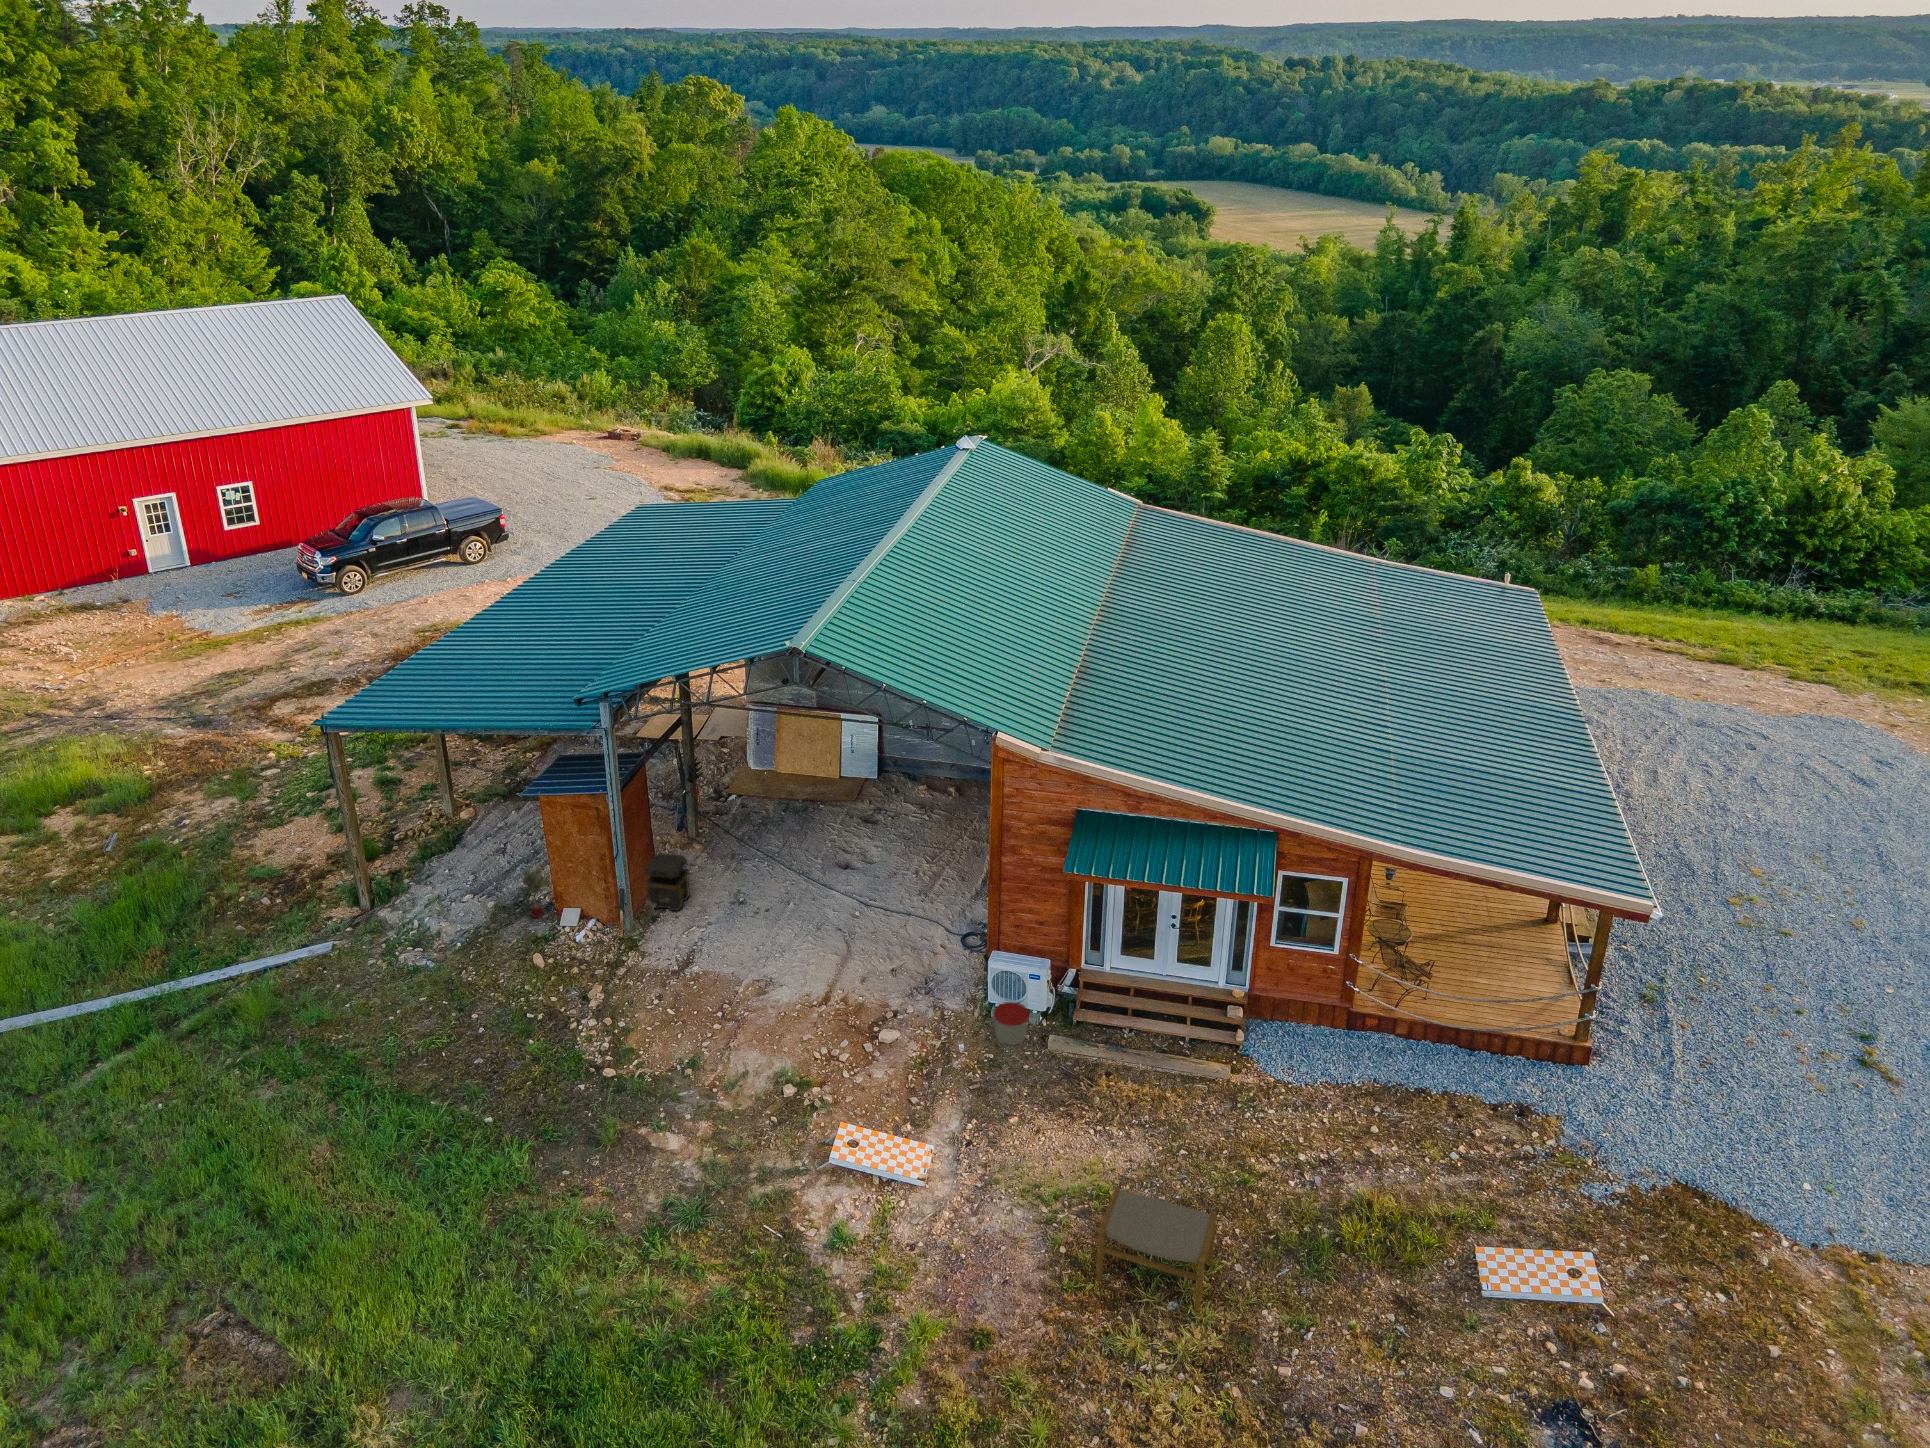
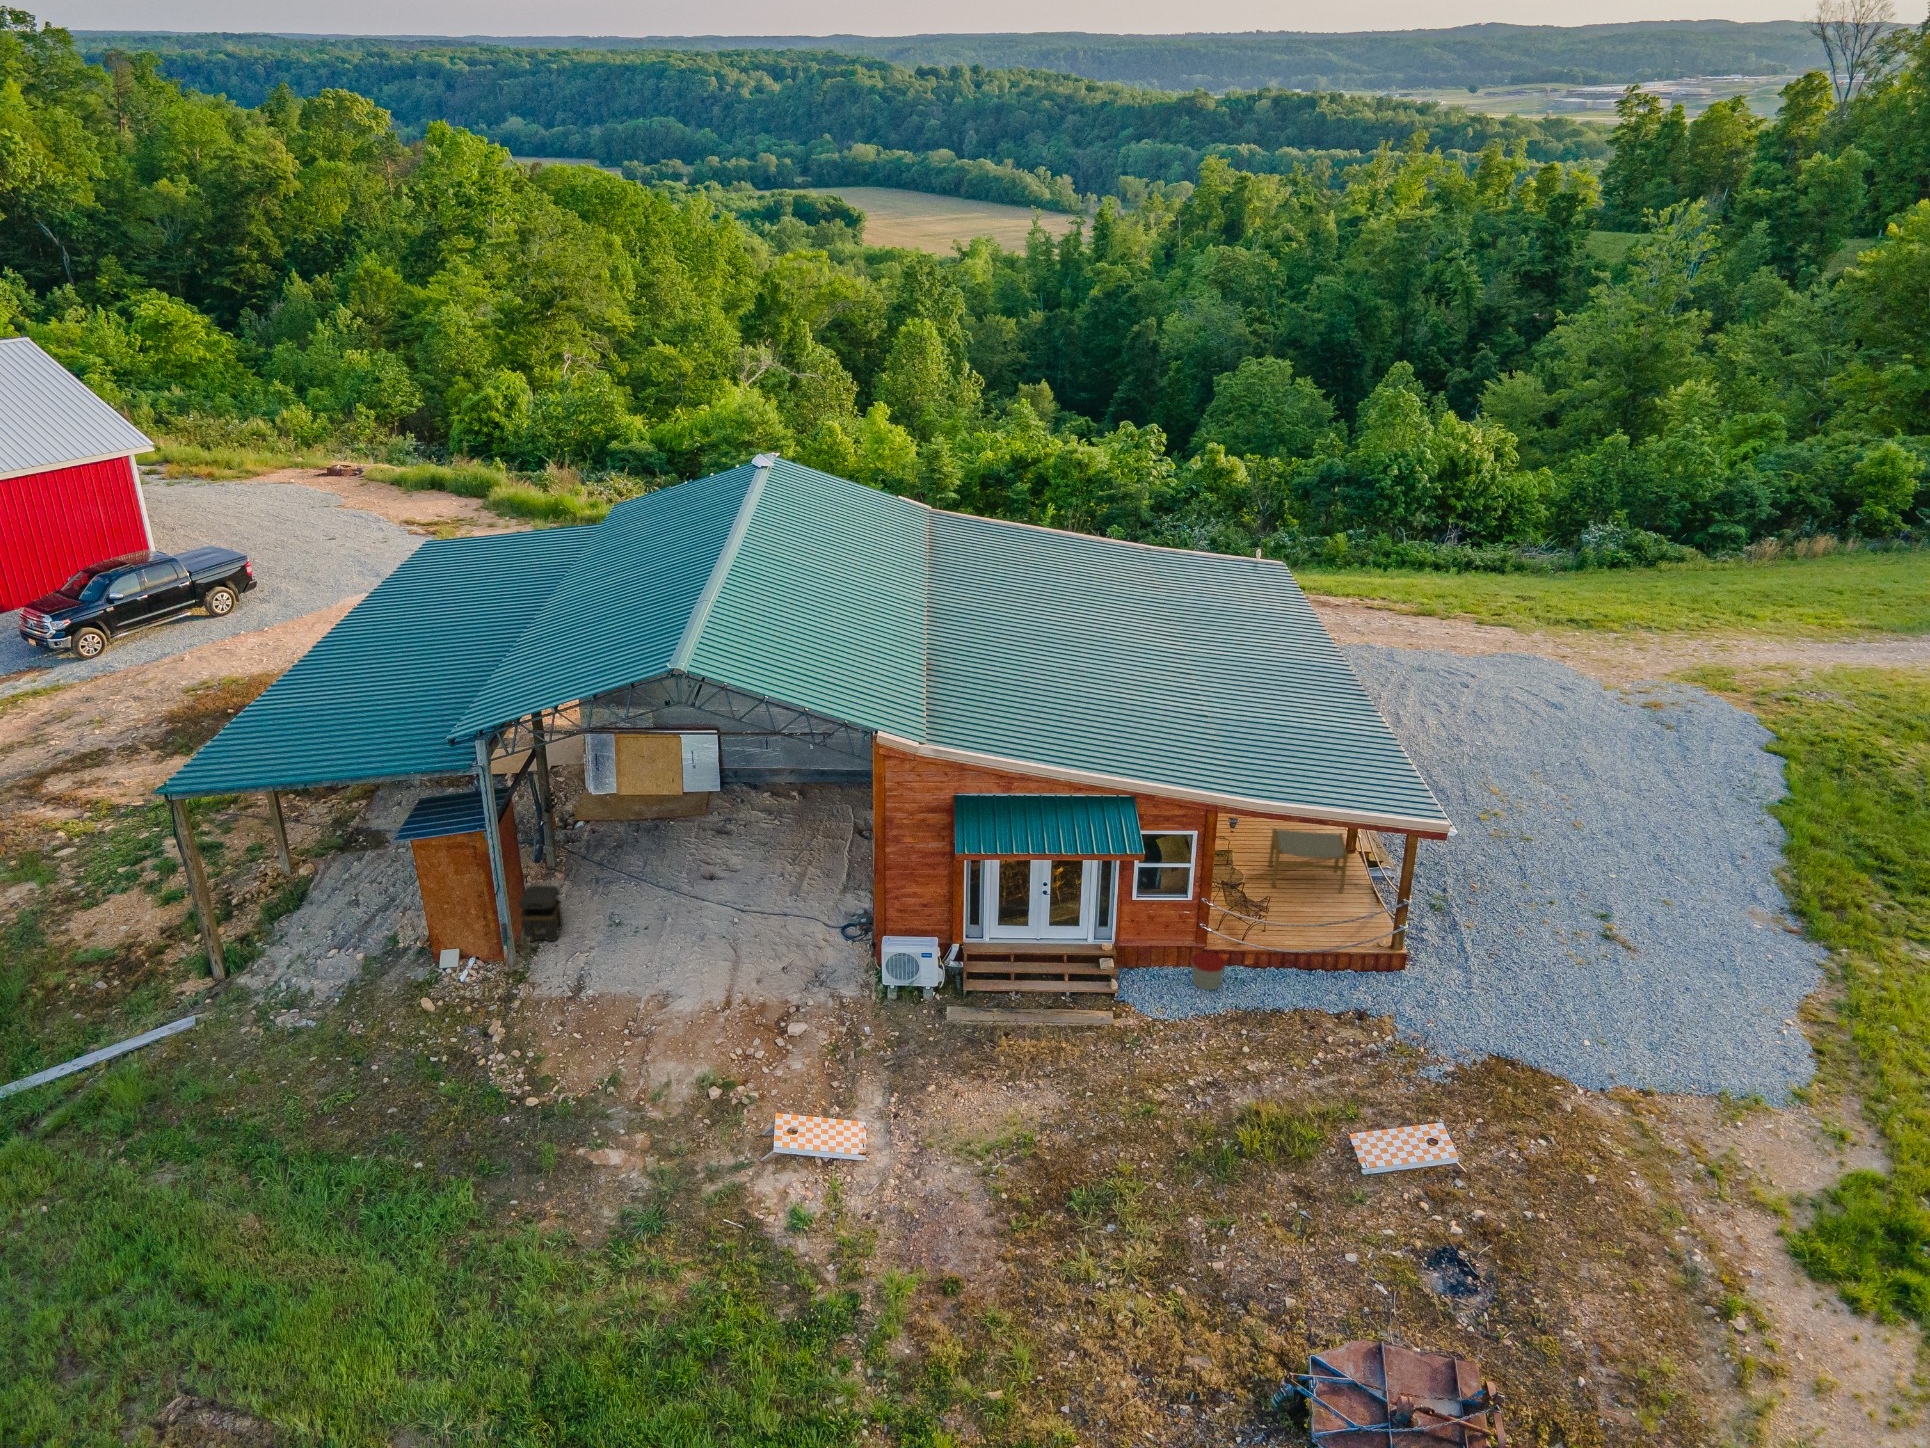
potted tree: present [523,863,553,918] -> none [389,908,428,966]
bucket: present [993,1002,1029,1045] -> present [1192,952,1225,990]
footstool: present [1096,1186,1217,1311] -> present [1268,828,1348,892]

